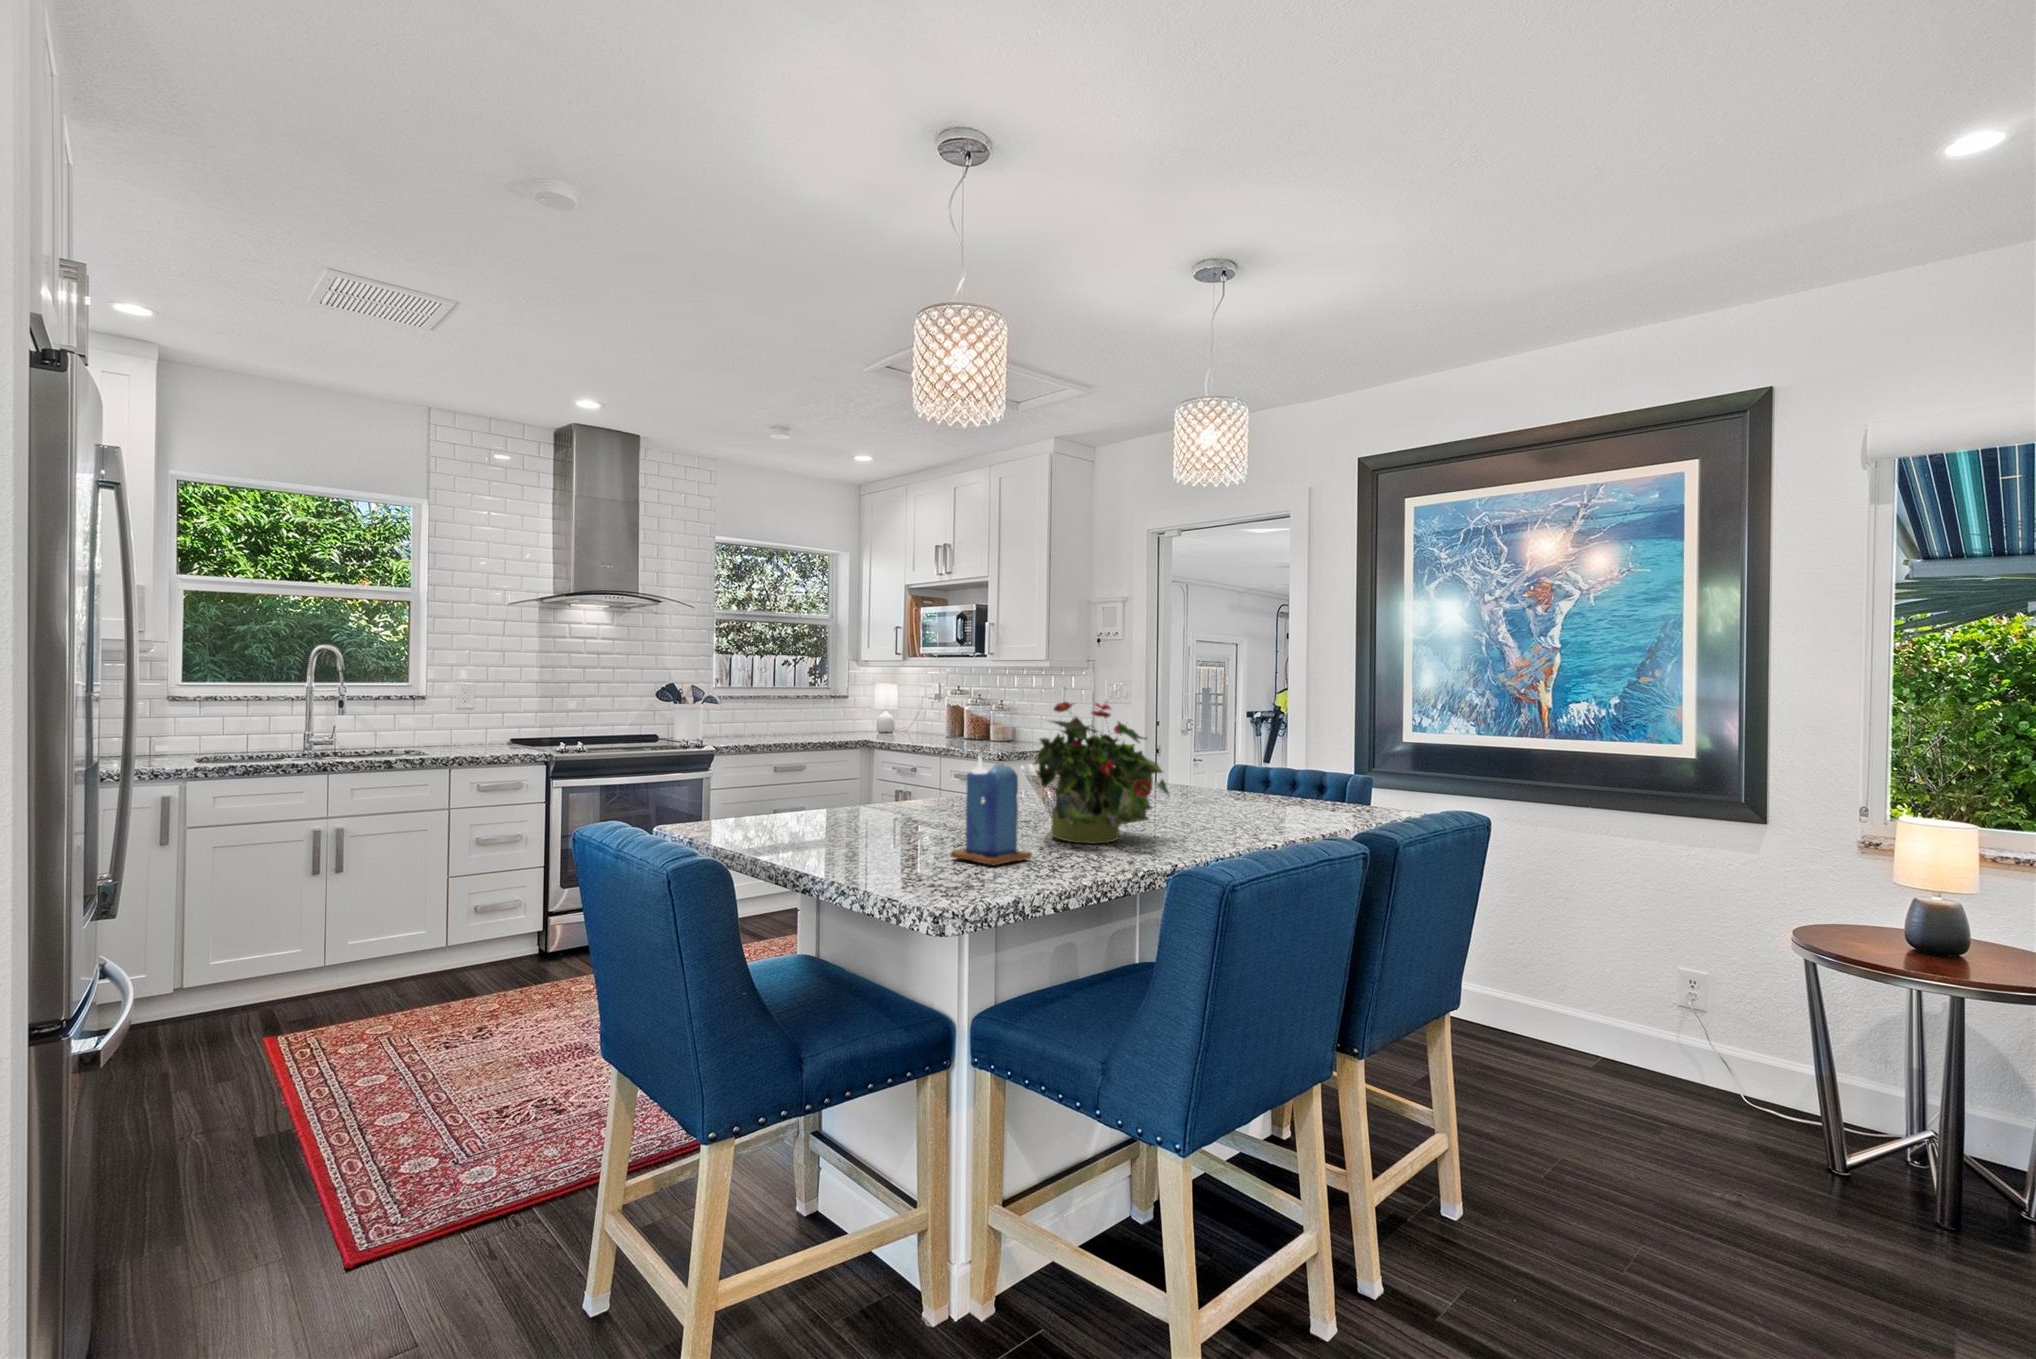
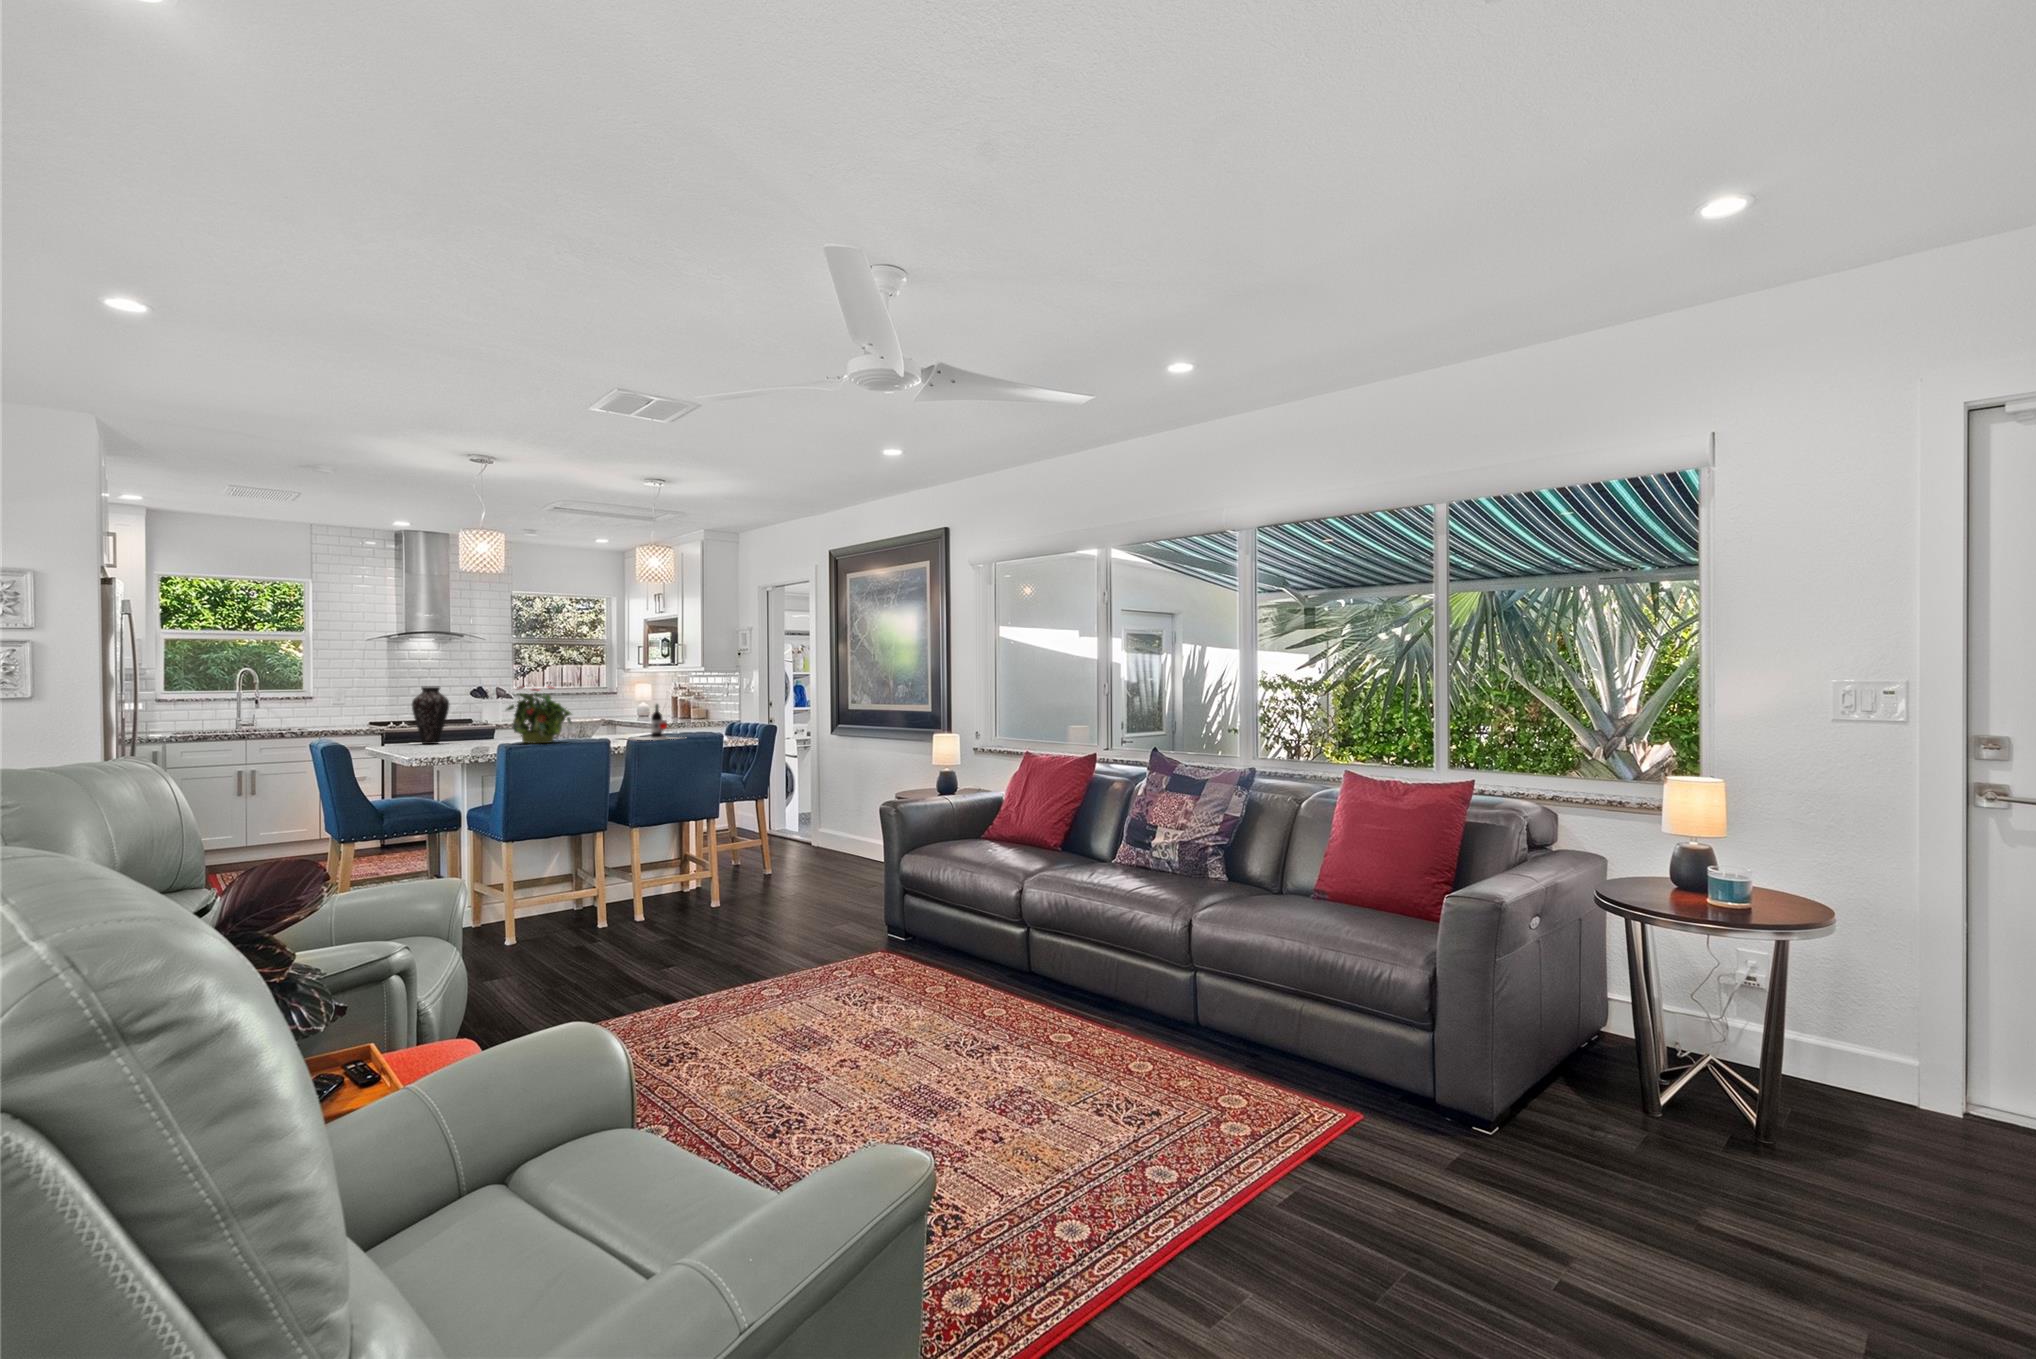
vase: none [795,700,874,840] -> present [412,686,449,744]
wine bottle: none [1168,741,1320,828] -> present [632,704,677,740]
candle: present [951,757,1032,865] -> none [455,706,487,746]

